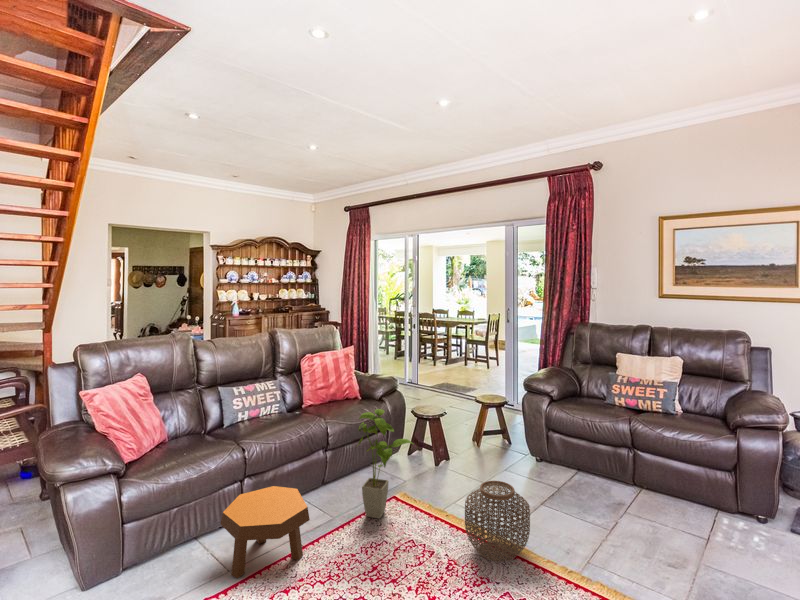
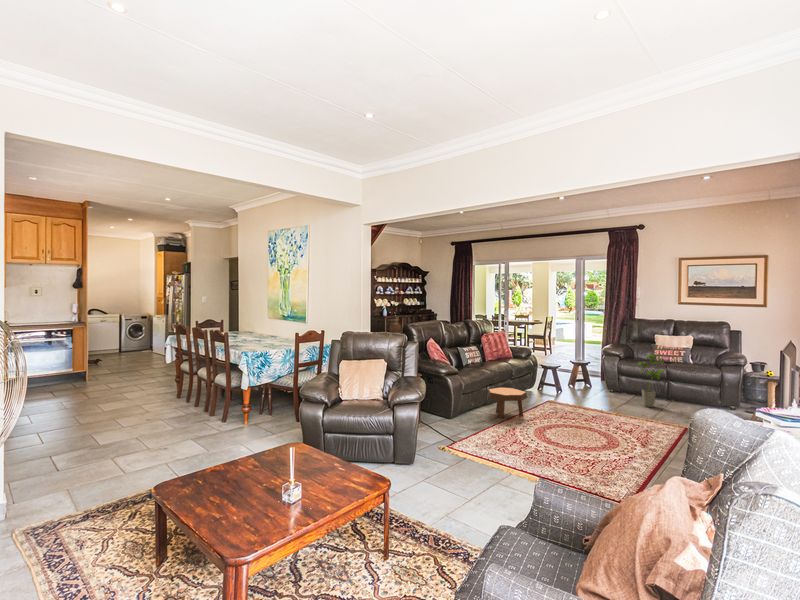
house plant: present [358,409,413,518] -> present [638,354,665,407]
woven basket: present [465,481,530,562] -> none [595,384,627,417]

